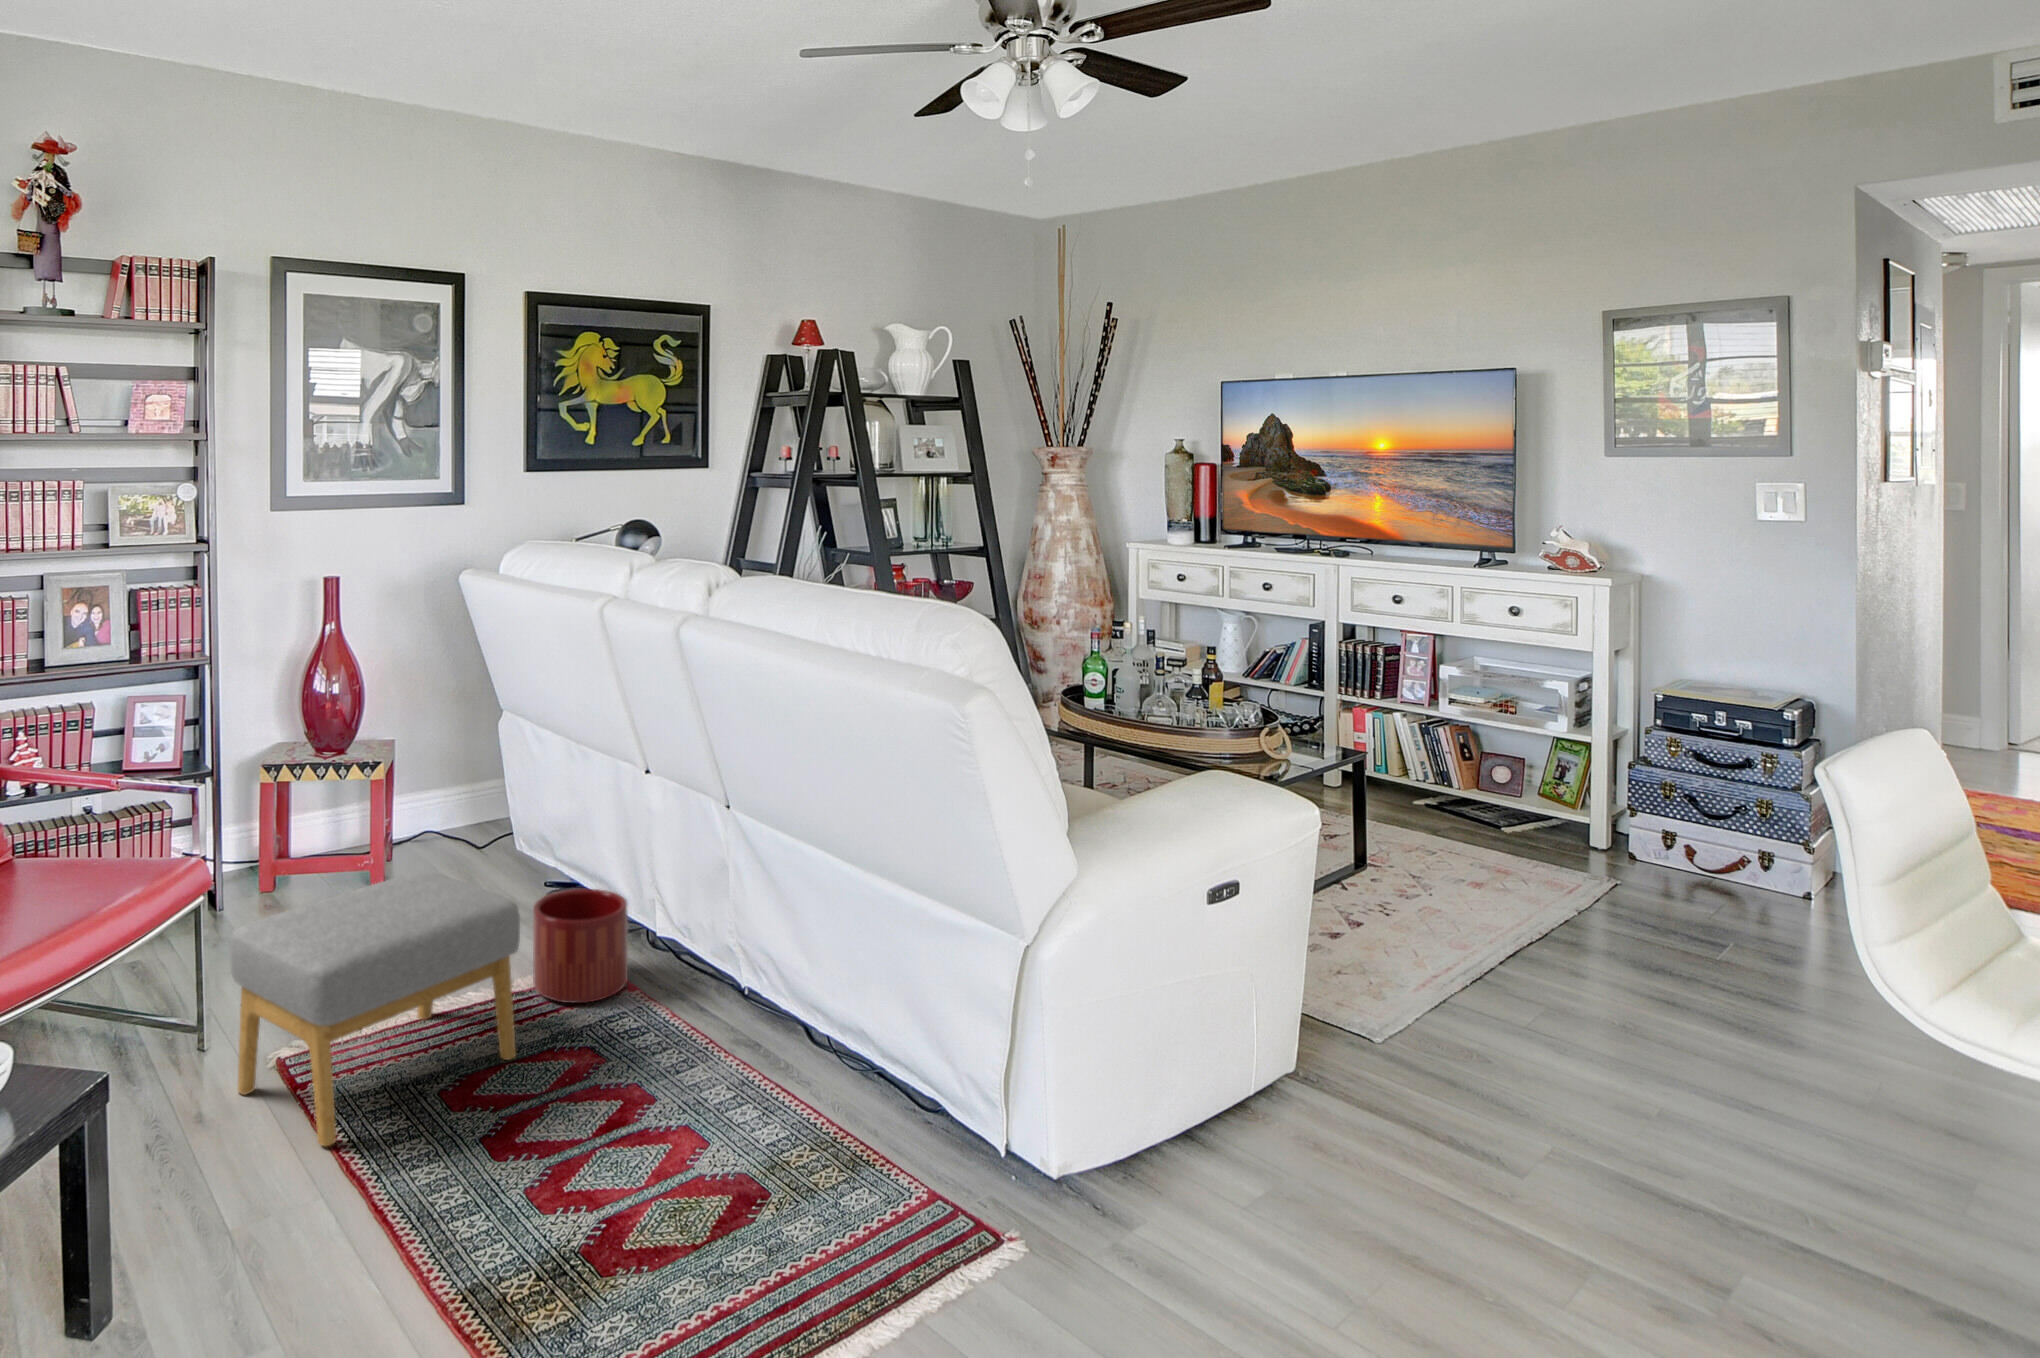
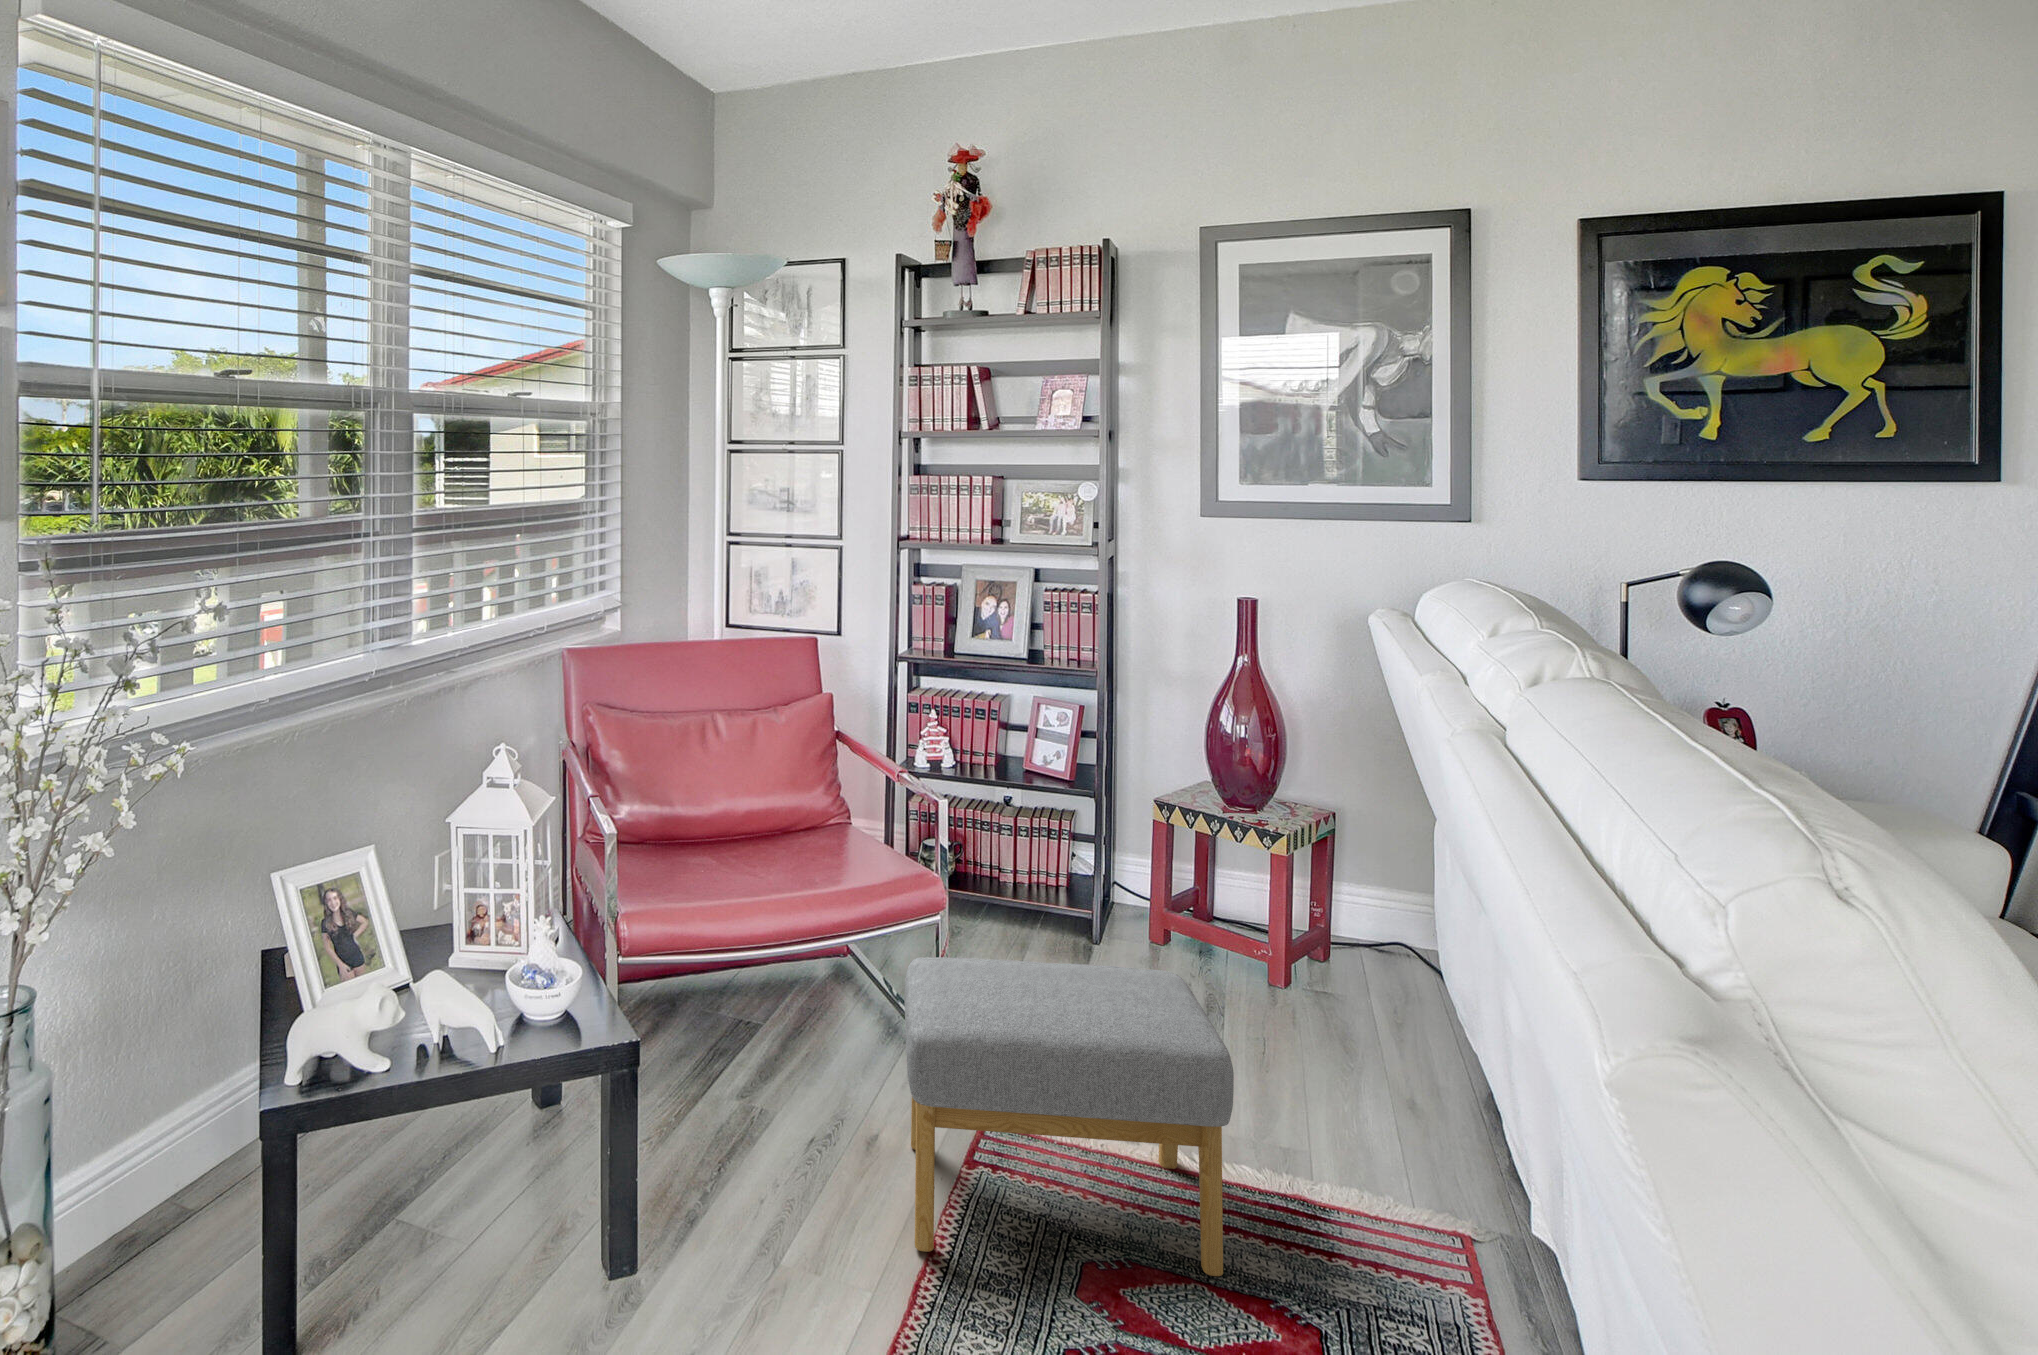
planter: present [533,889,628,1003] -> none [1330,1074,1493,1270]

